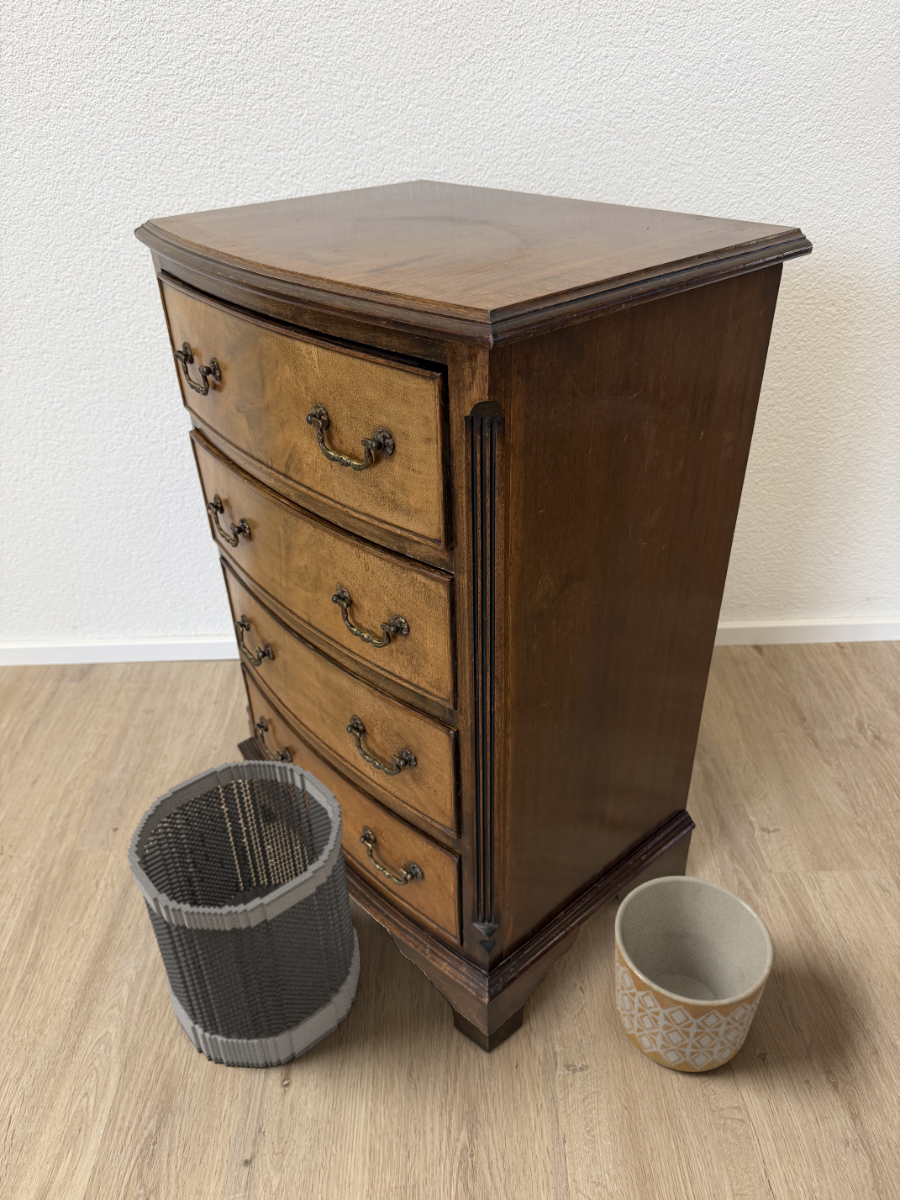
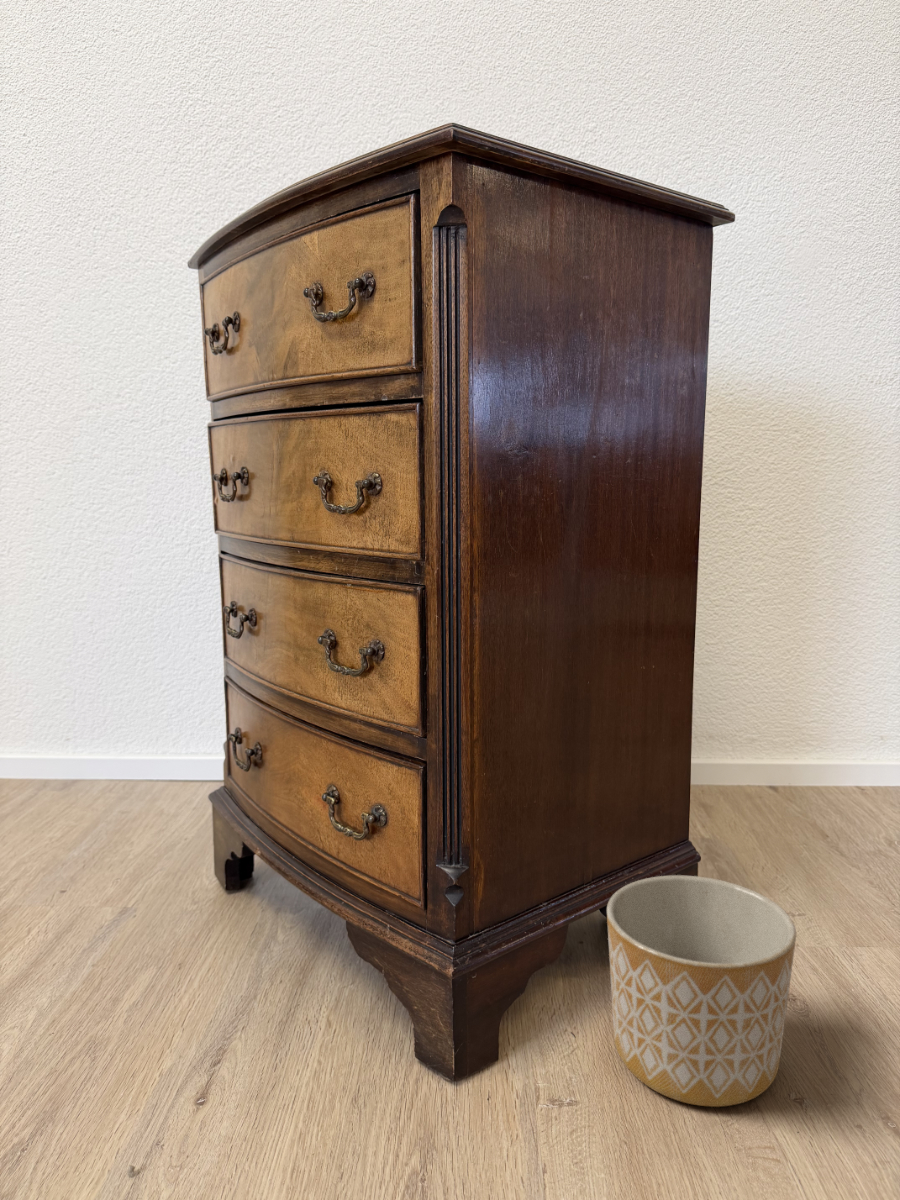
wastebasket: present [127,760,361,1068] -> none [65,738,312,1088]

